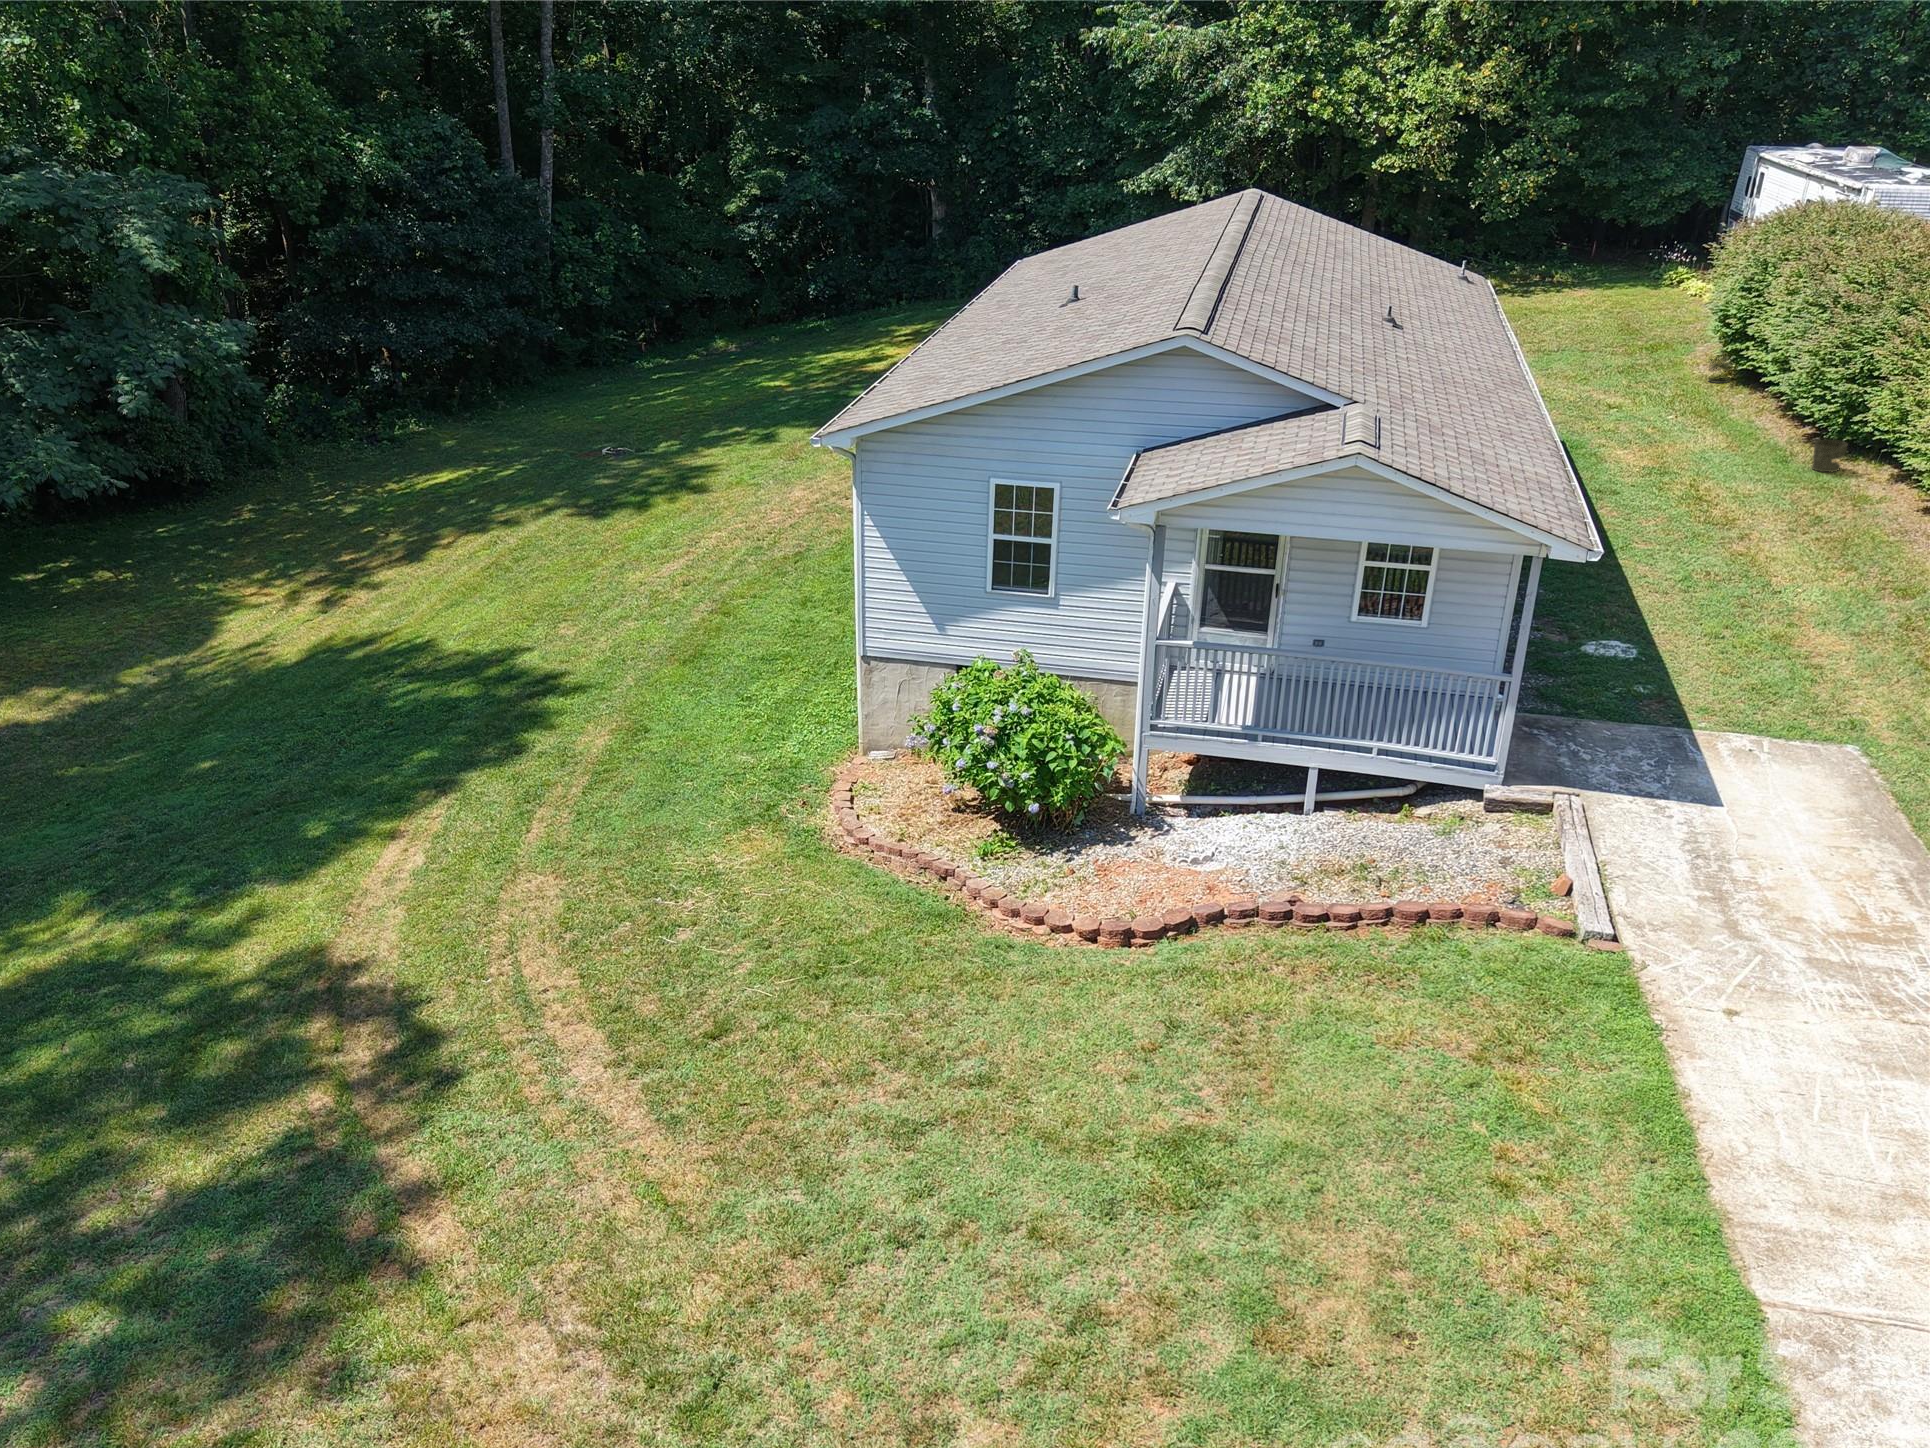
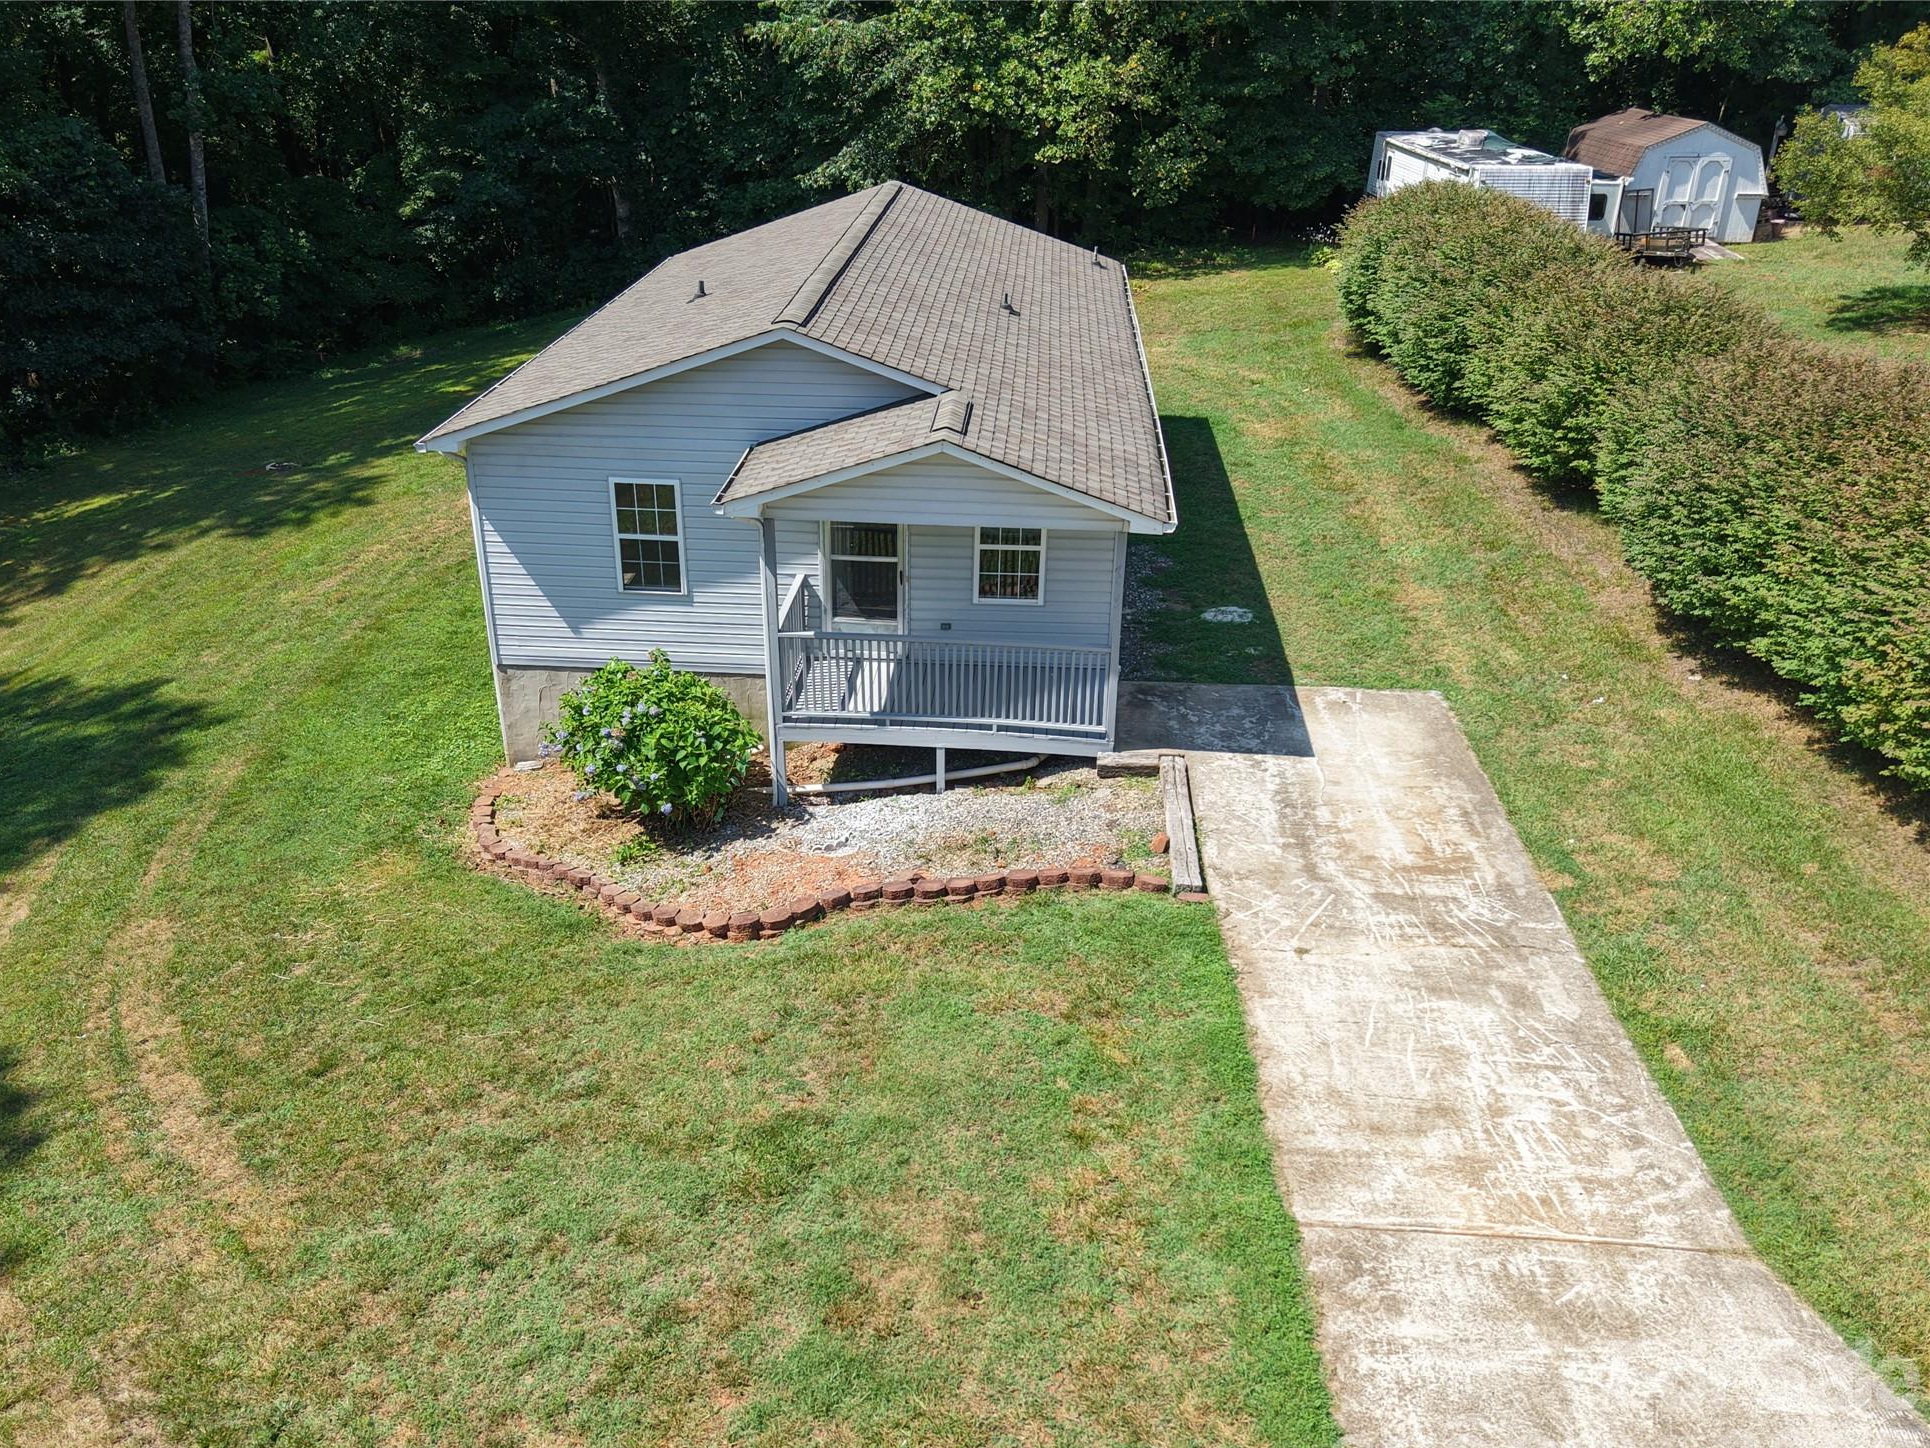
bucket: present [1812,439,1848,472] -> none [1424,408,1456,439]

